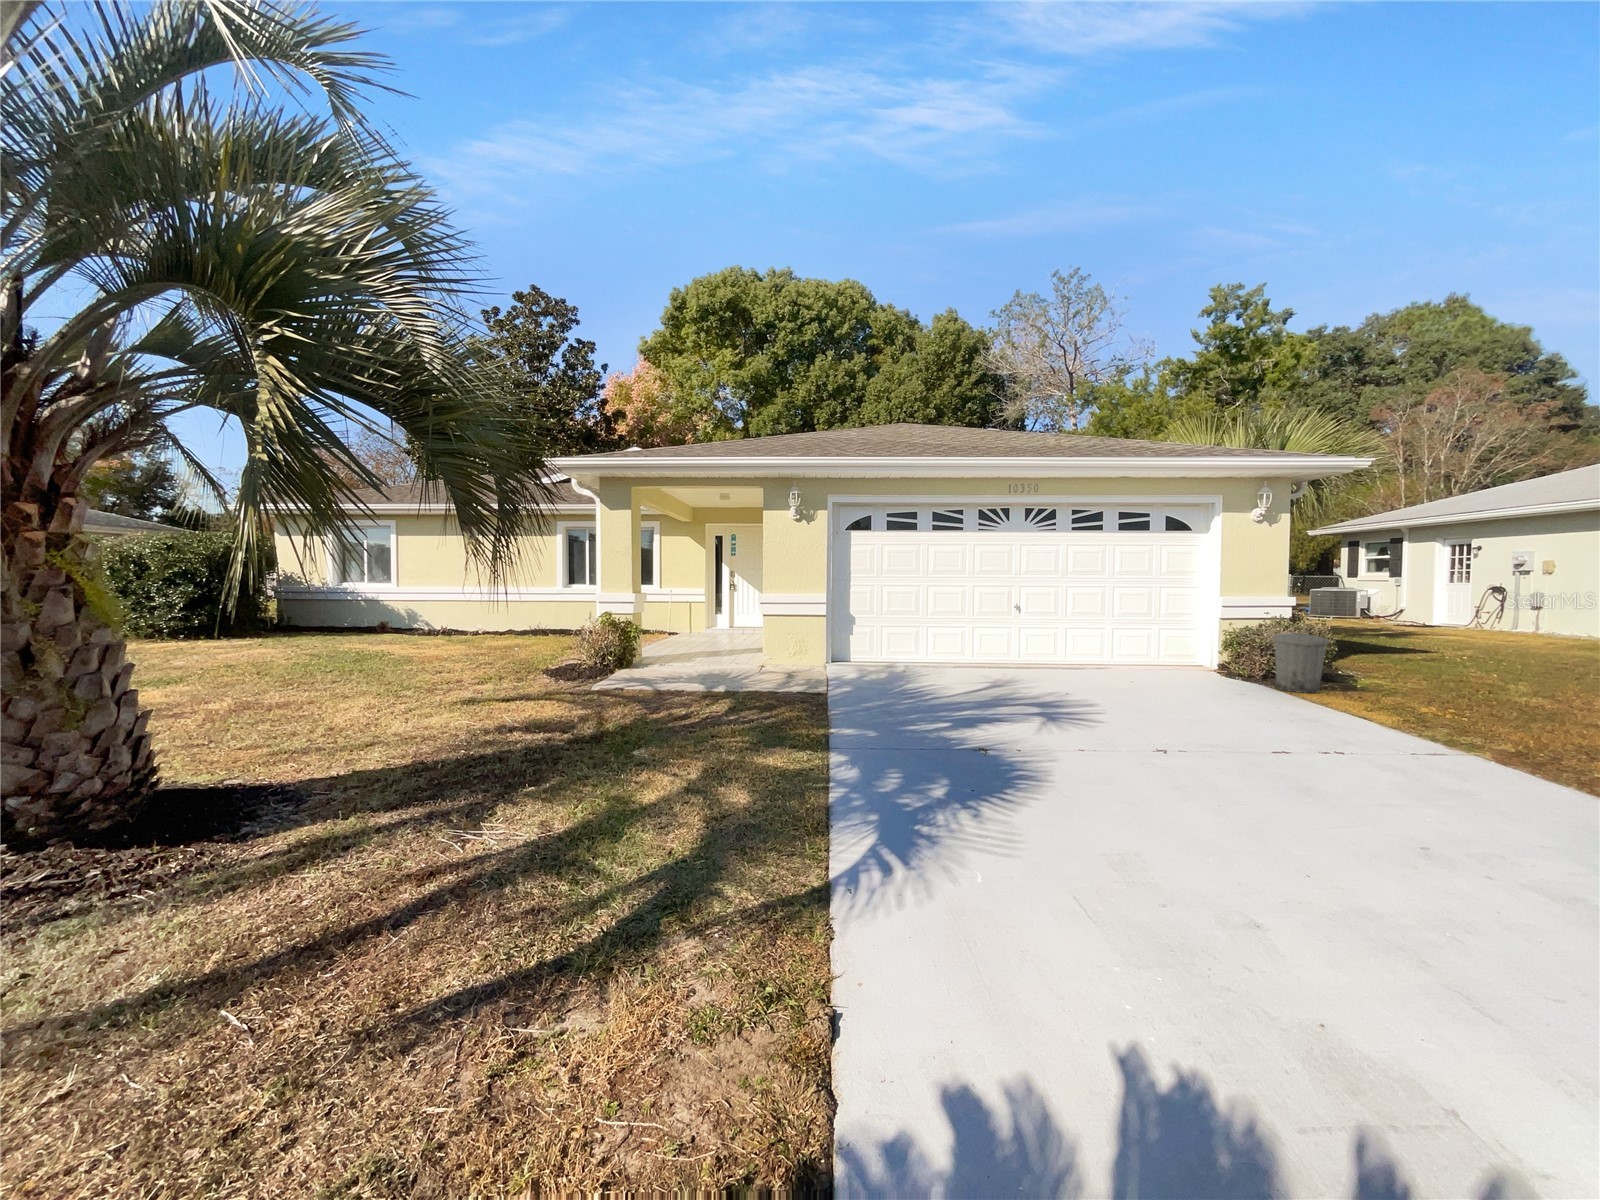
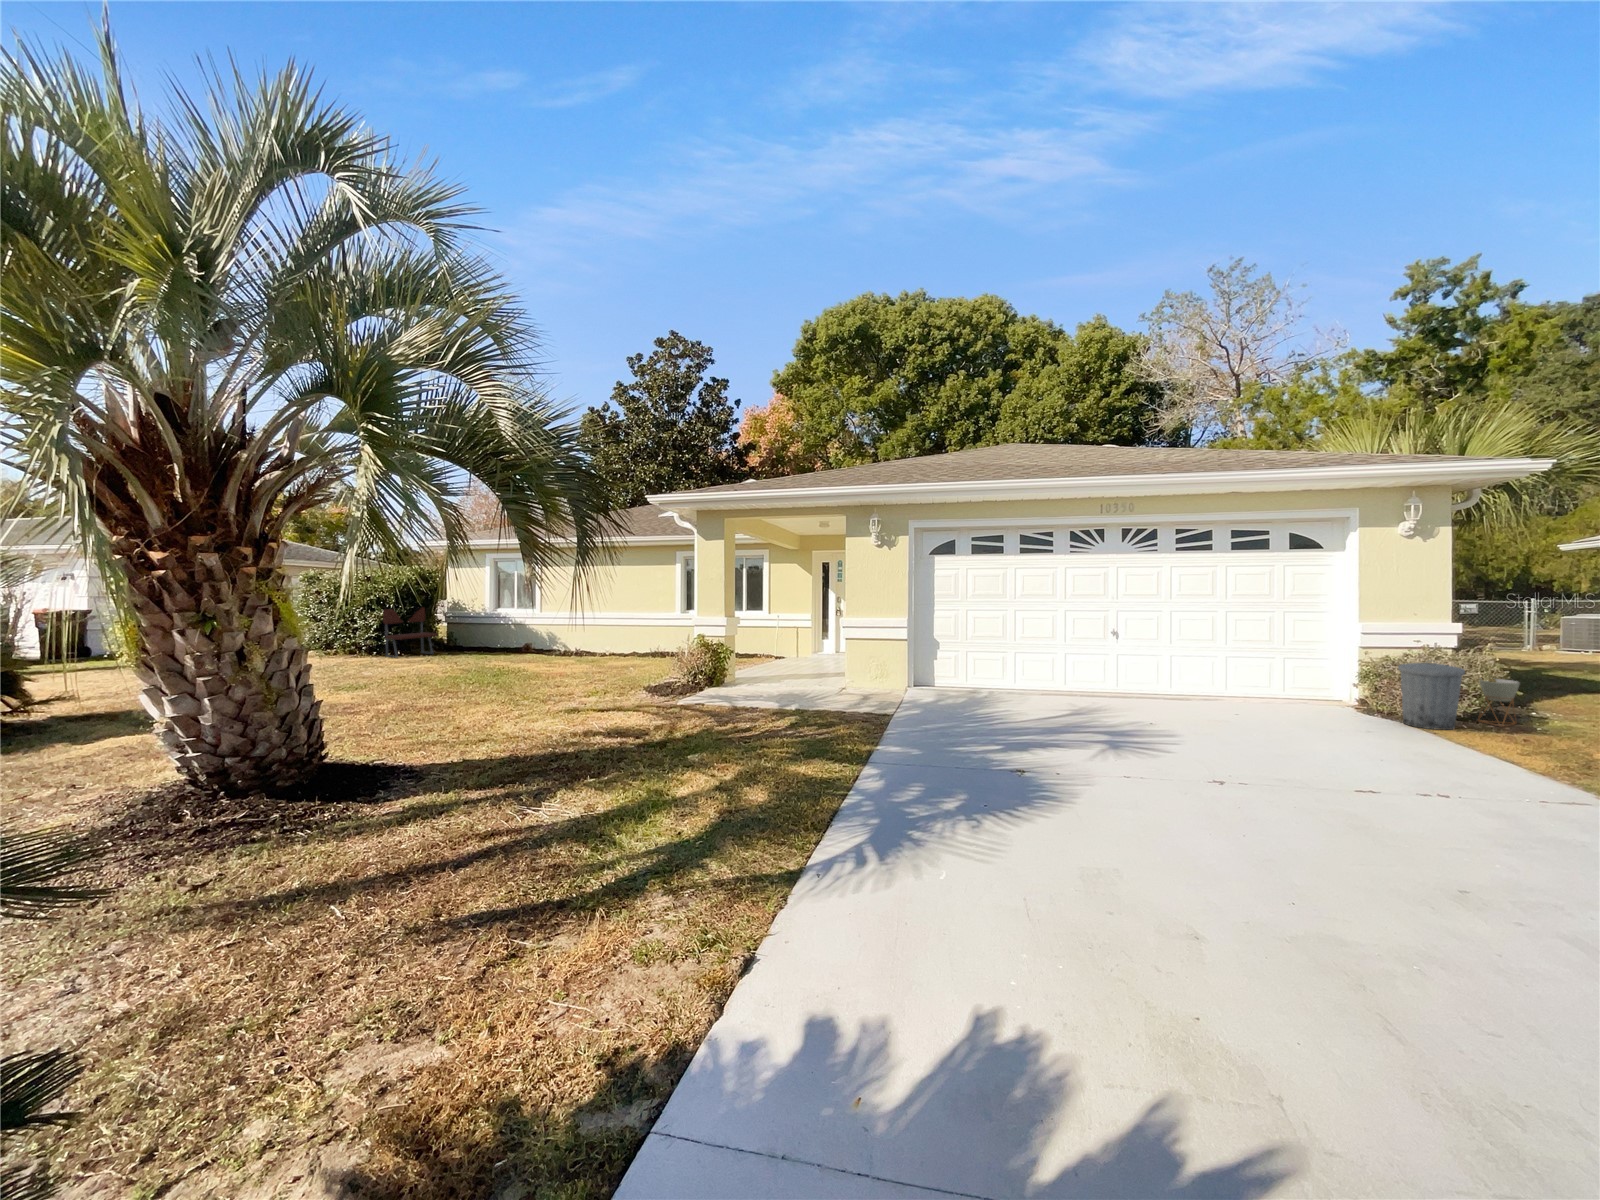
bench: none [189,585,262,645] -> present [383,608,438,658]
planter: none [1331,646,1366,689] -> present [1478,679,1520,727]

